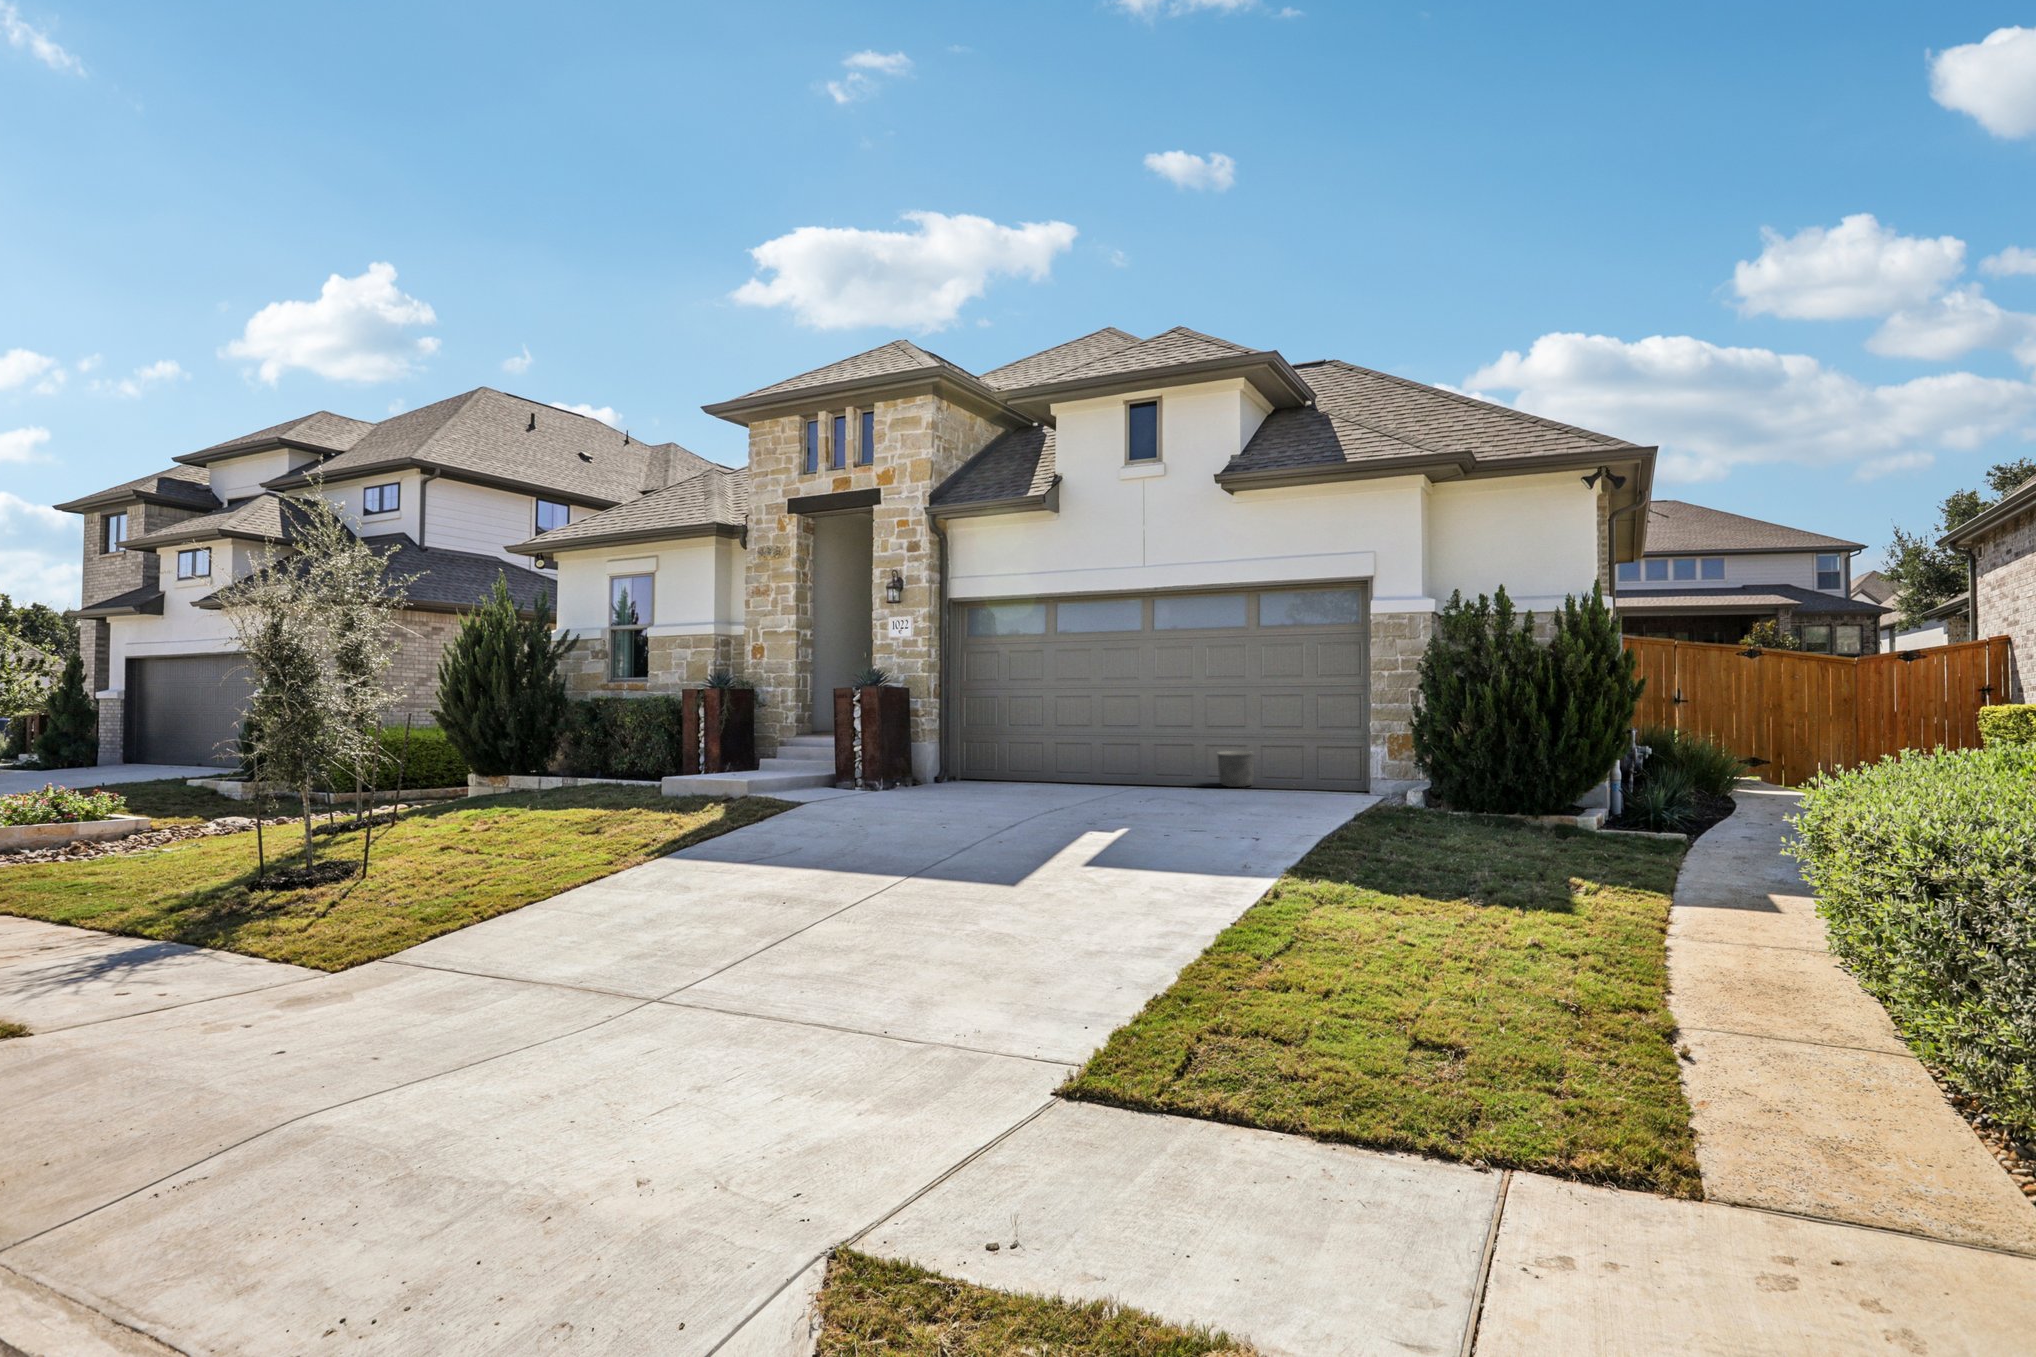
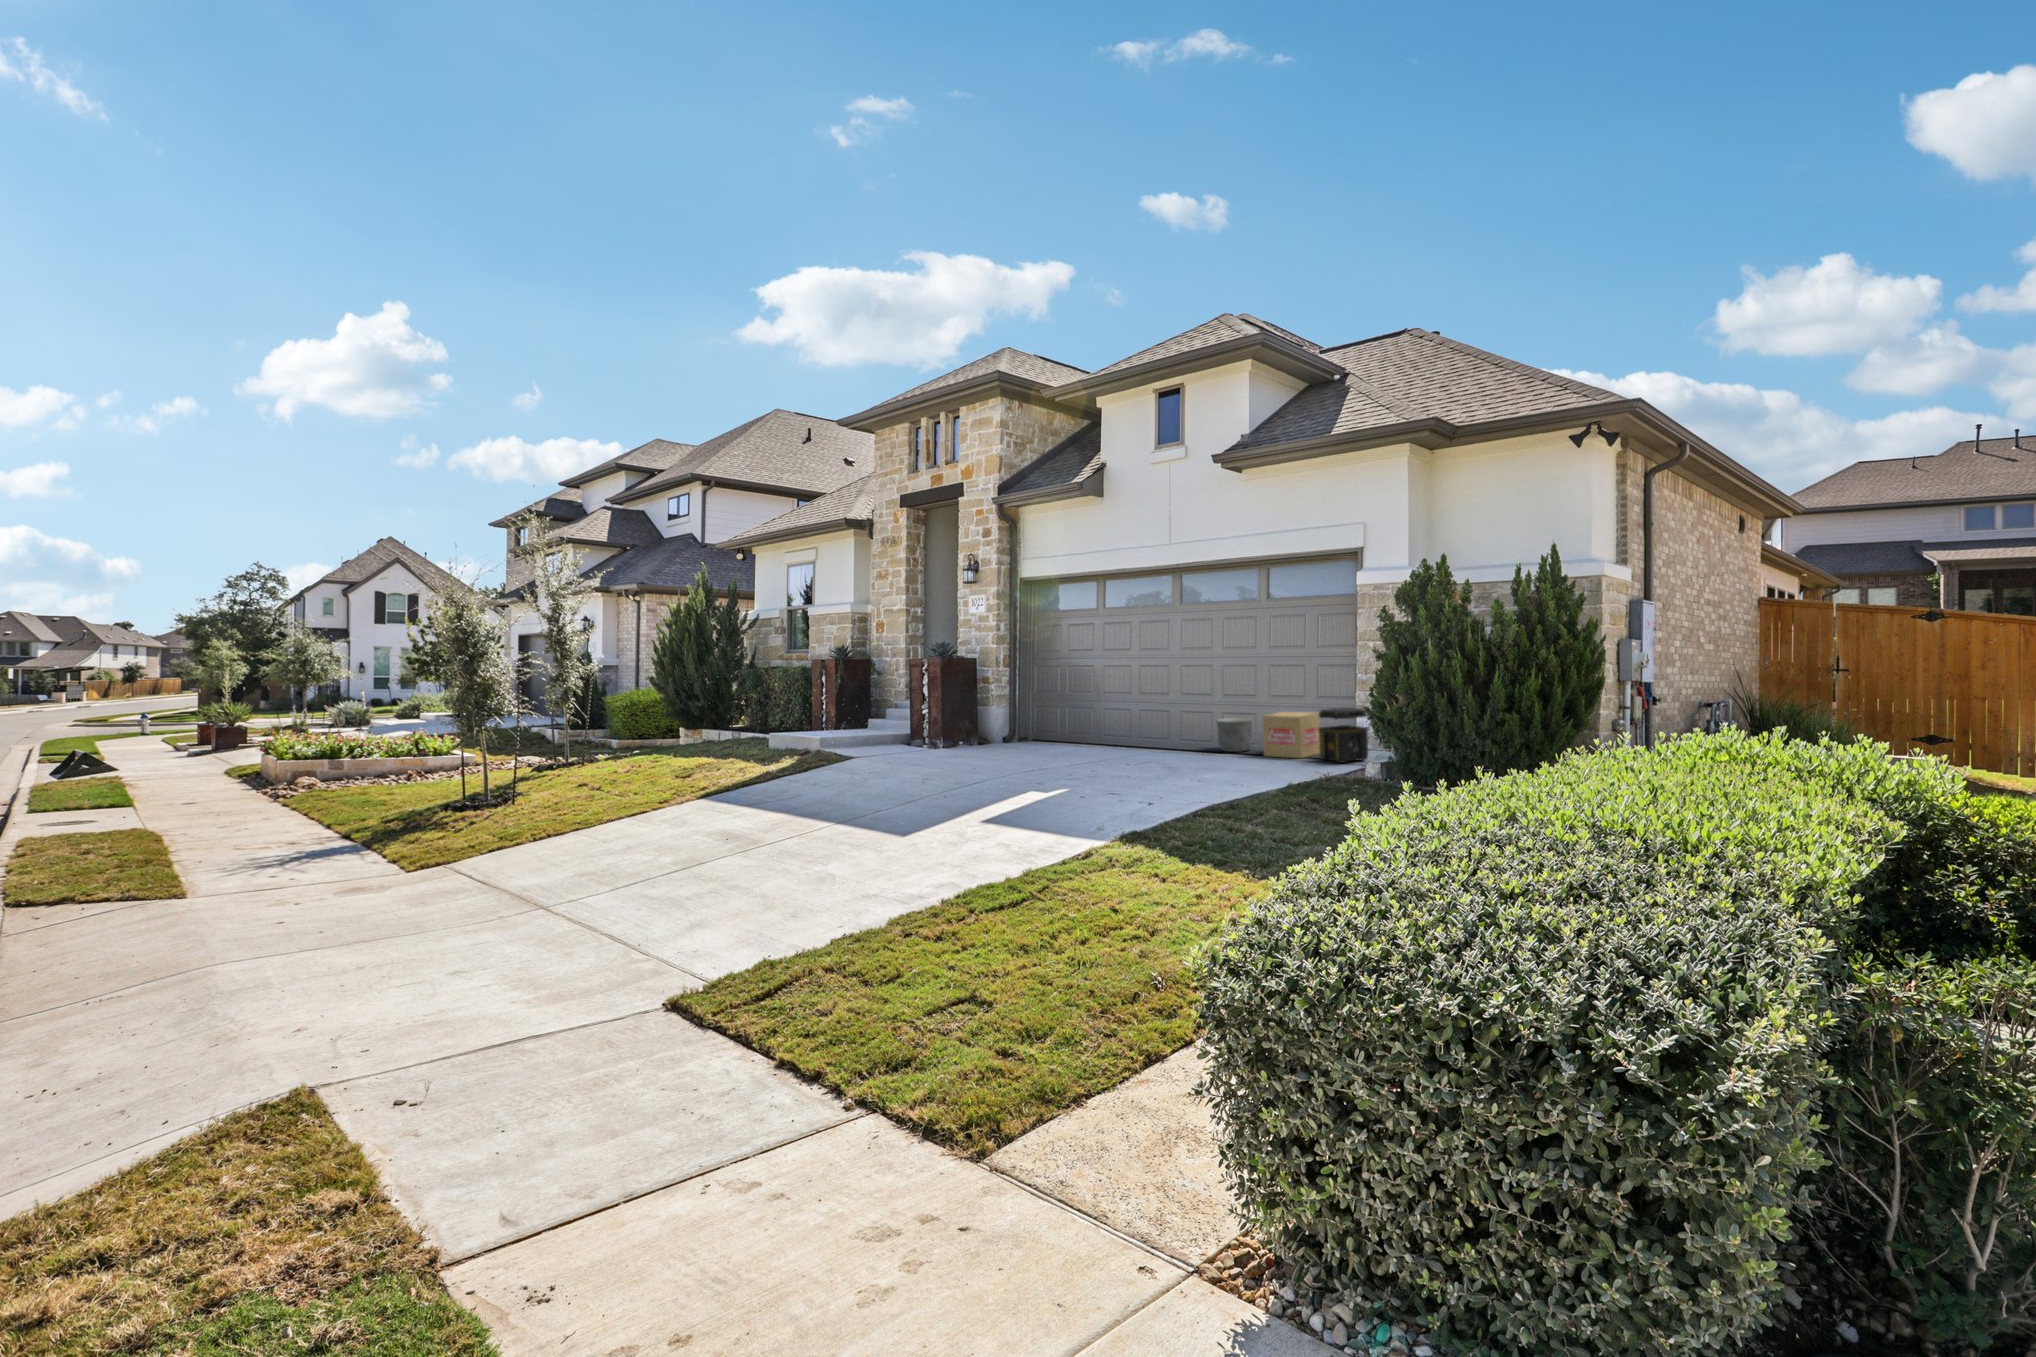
toolbox: none [1343,739,1394,795] -> present [1318,708,1368,763]
cardboard box: none [1279,744,1330,792] -> present [1263,712,1320,758]

